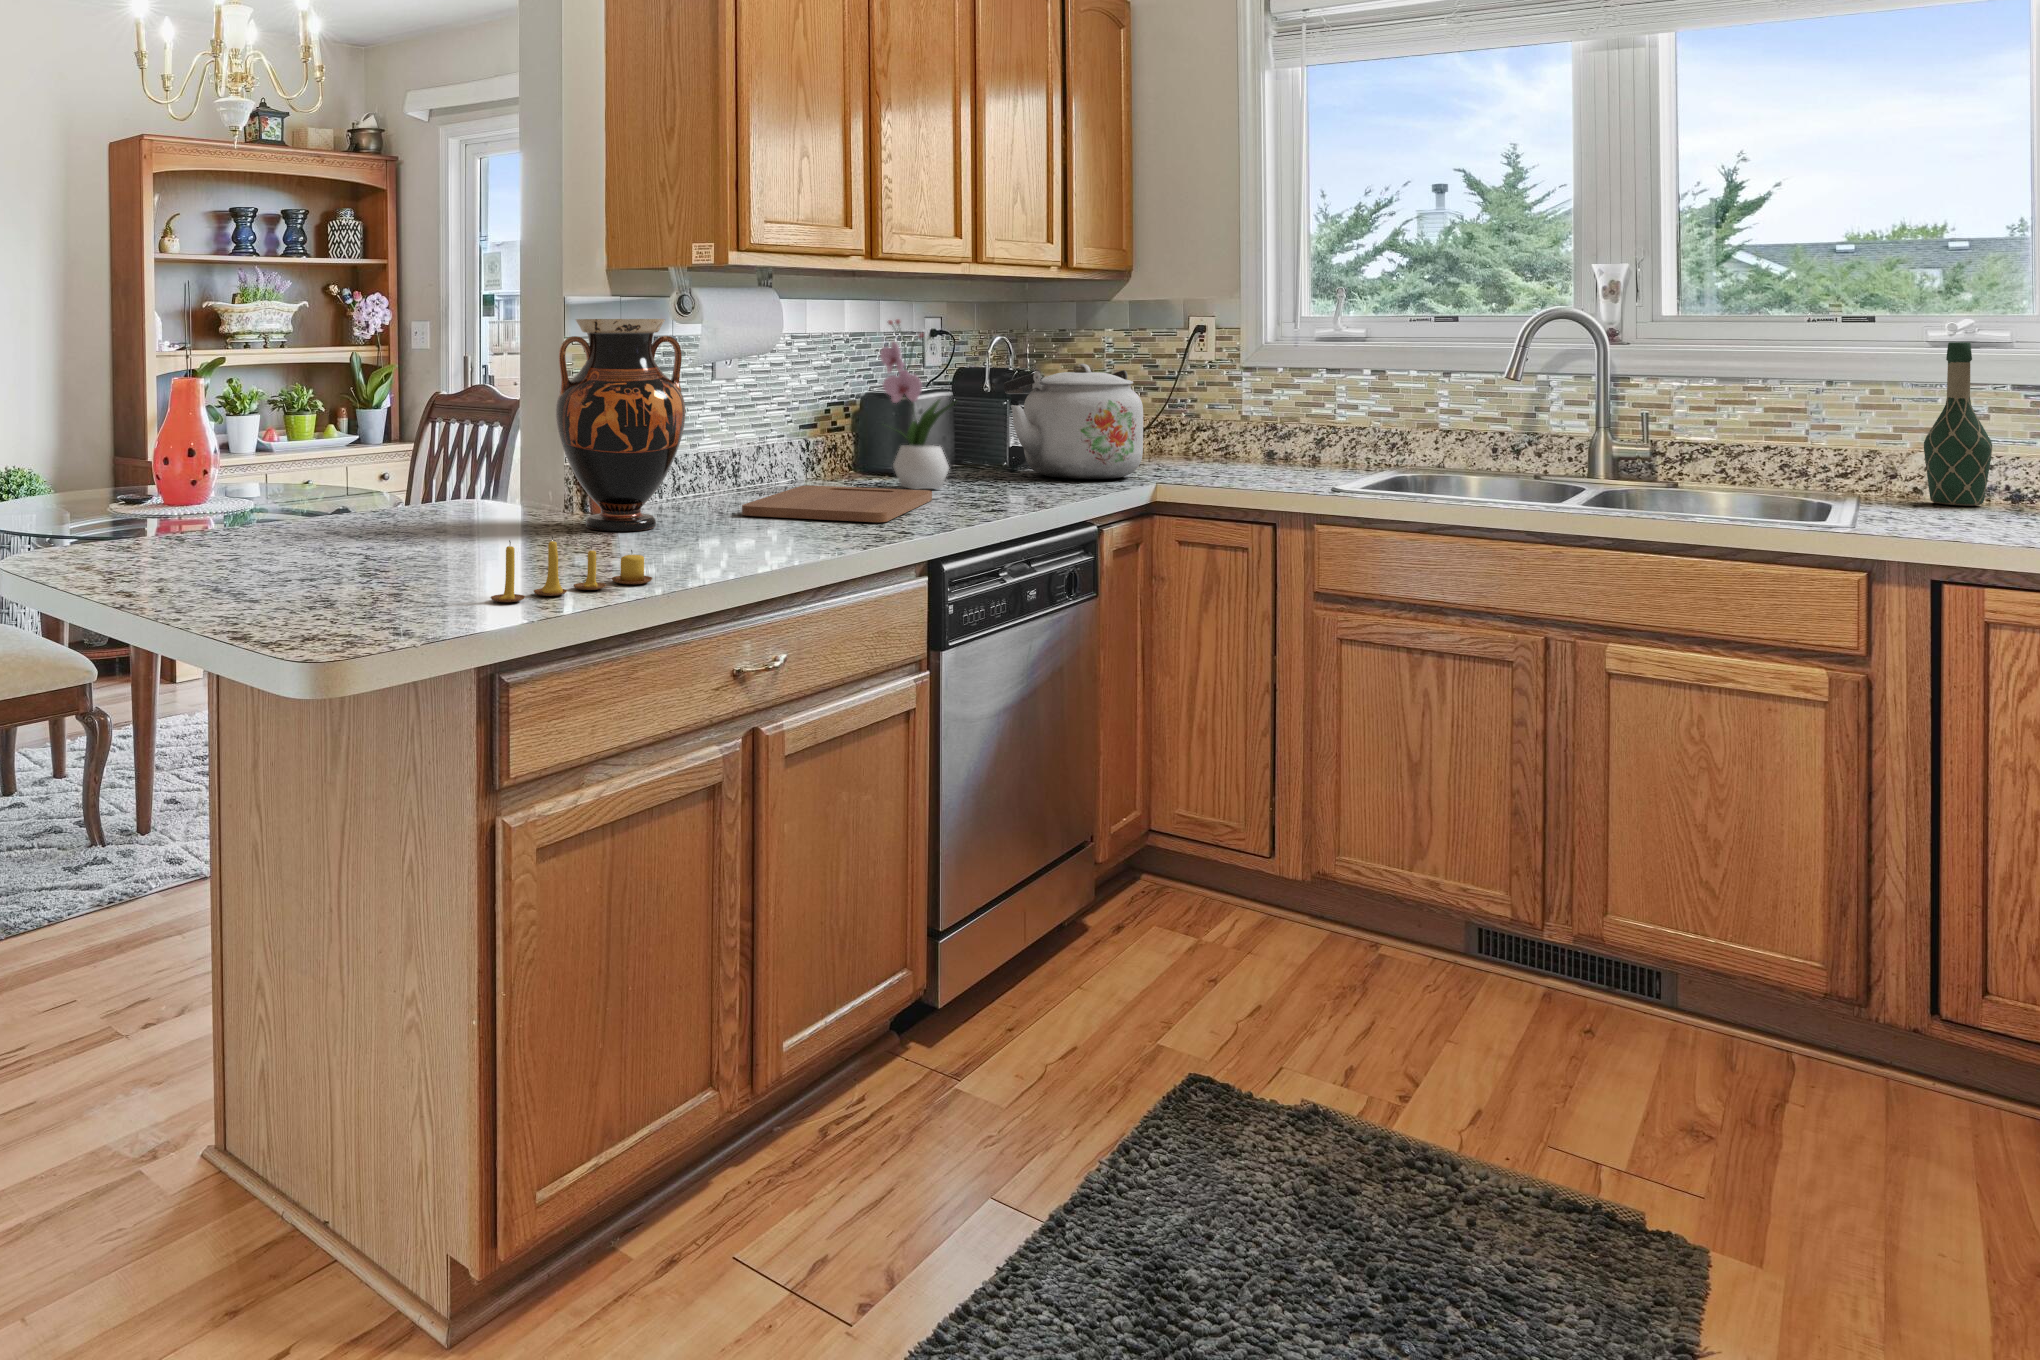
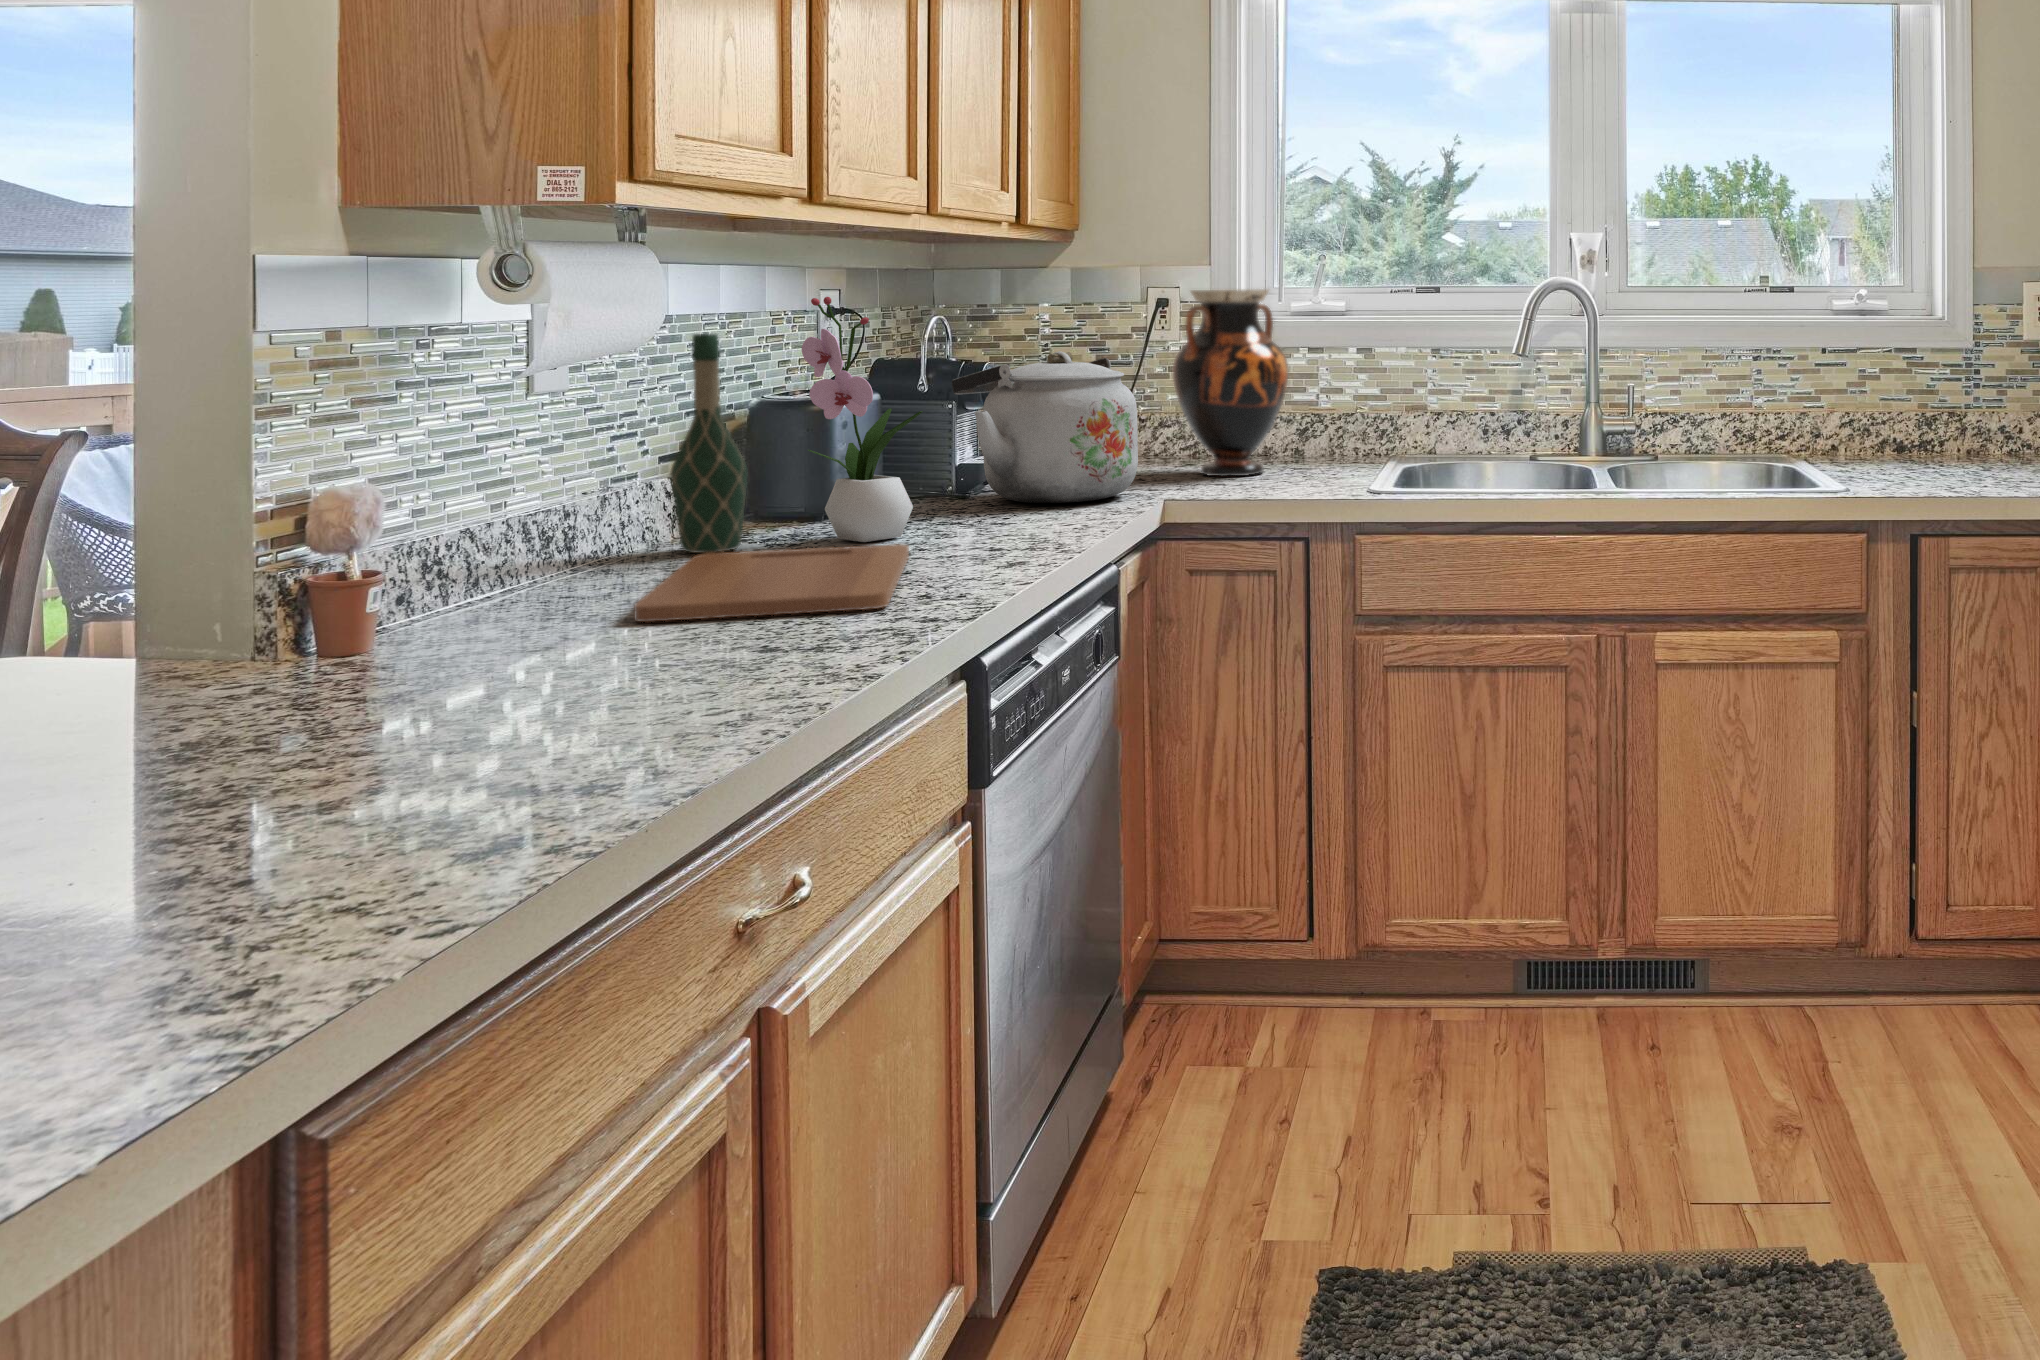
vase: present [556,319,685,531] -> present [1173,289,1289,476]
wine bottle: present [1924,342,1992,506] -> present [671,334,747,553]
candle: present [491,536,652,602] -> none [273,748,606,923]

